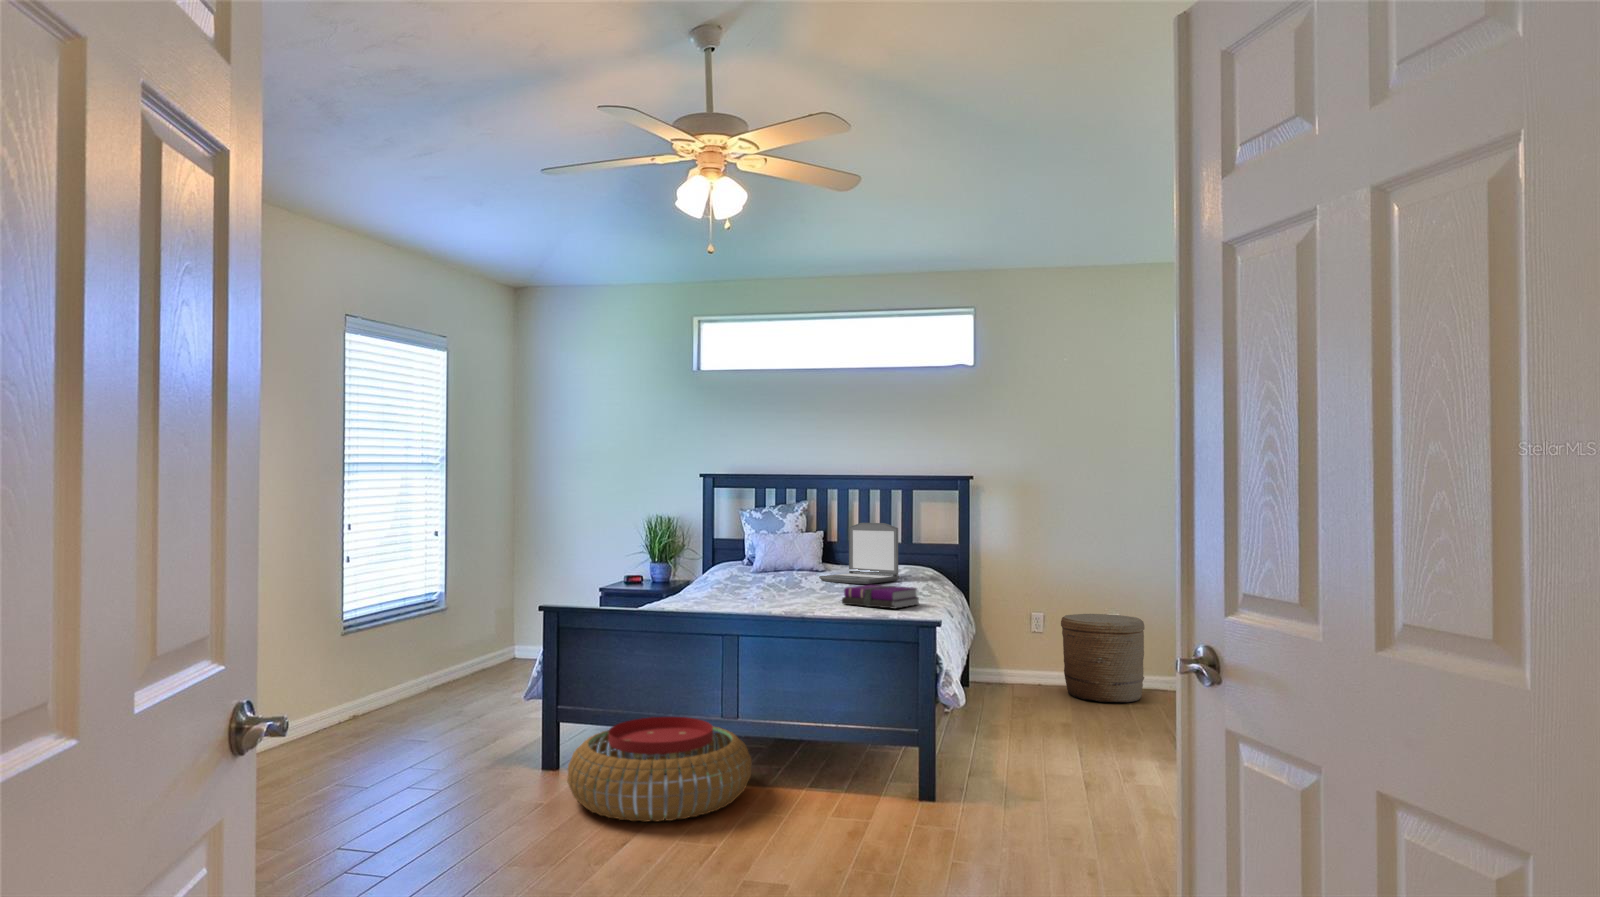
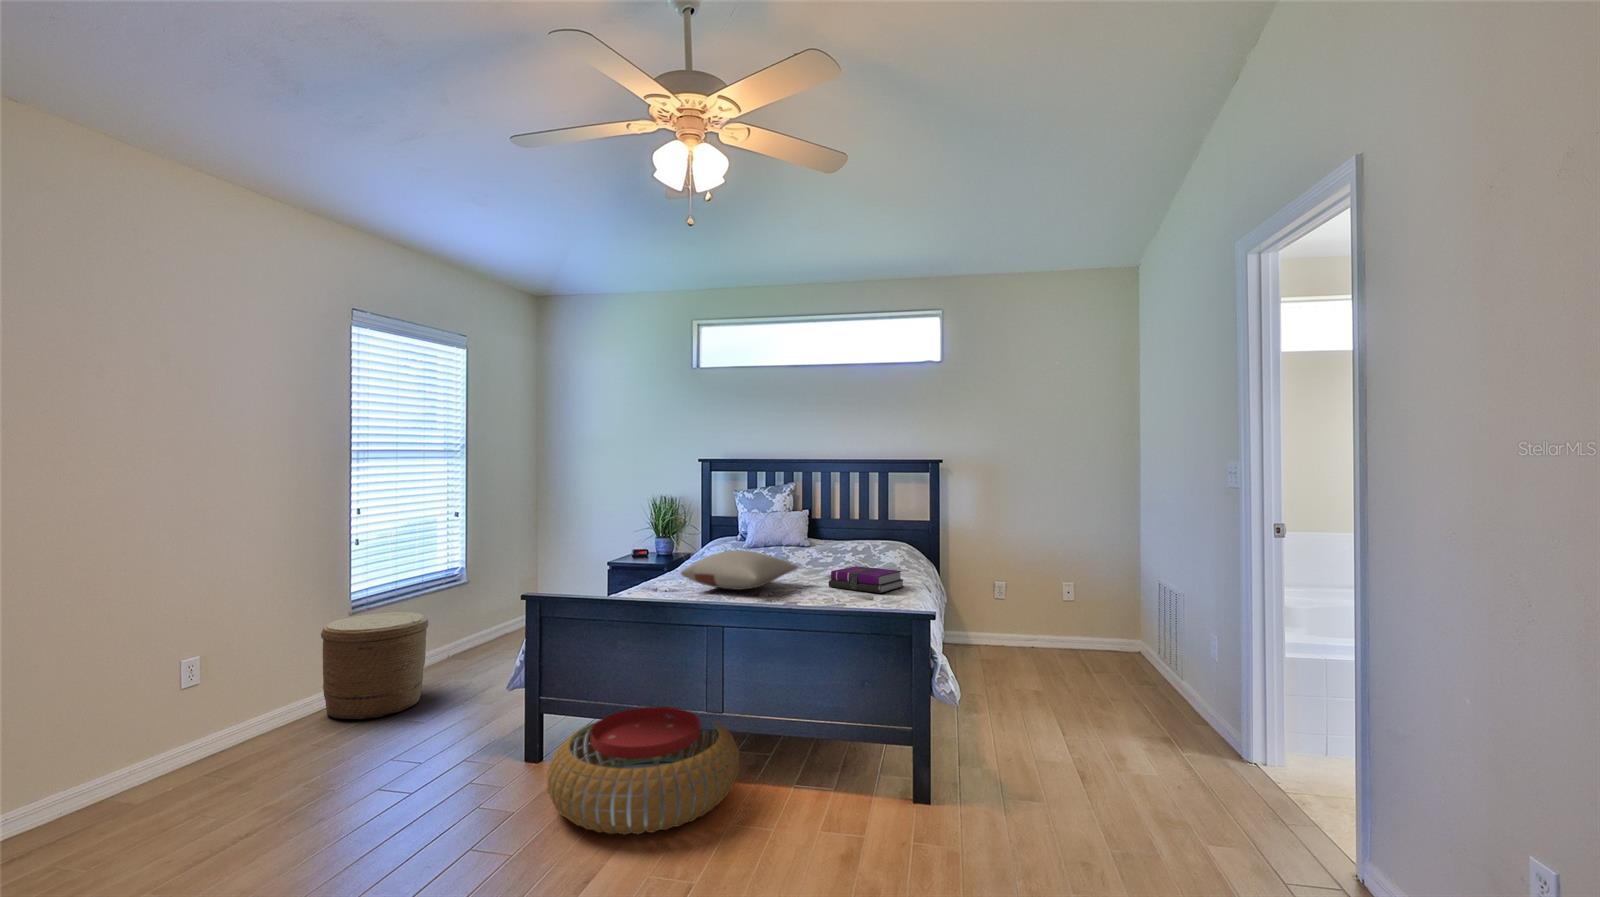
laptop: present [819,523,900,584] -> none [806,503,879,561]
pillow: none [690,567,811,605] -> present [681,550,798,590]
woven basket: present [1061,614,1144,702] -> present [321,612,428,719]

